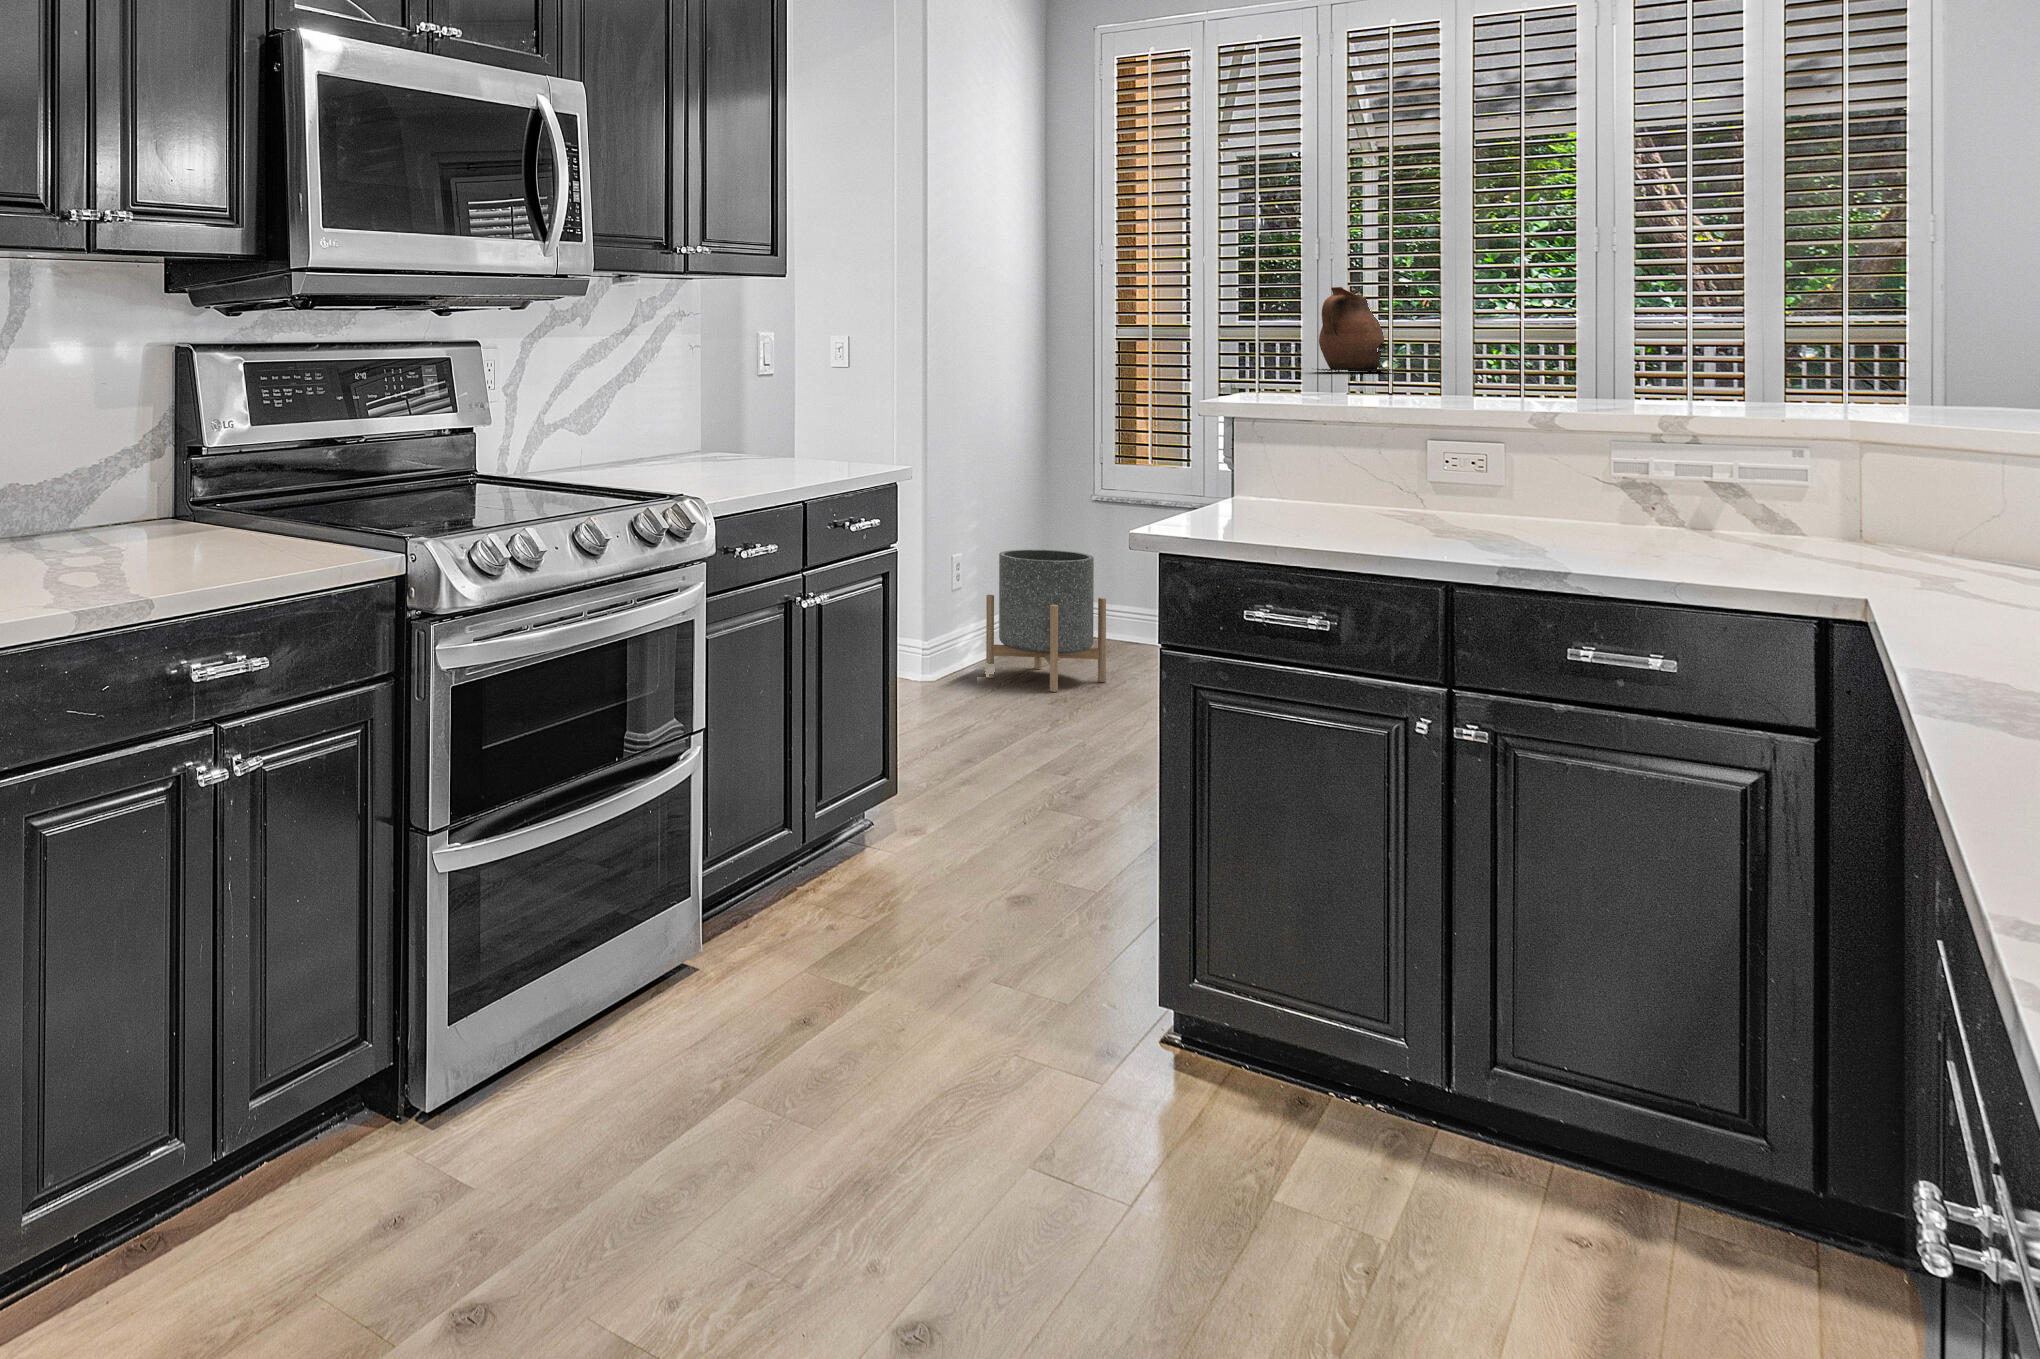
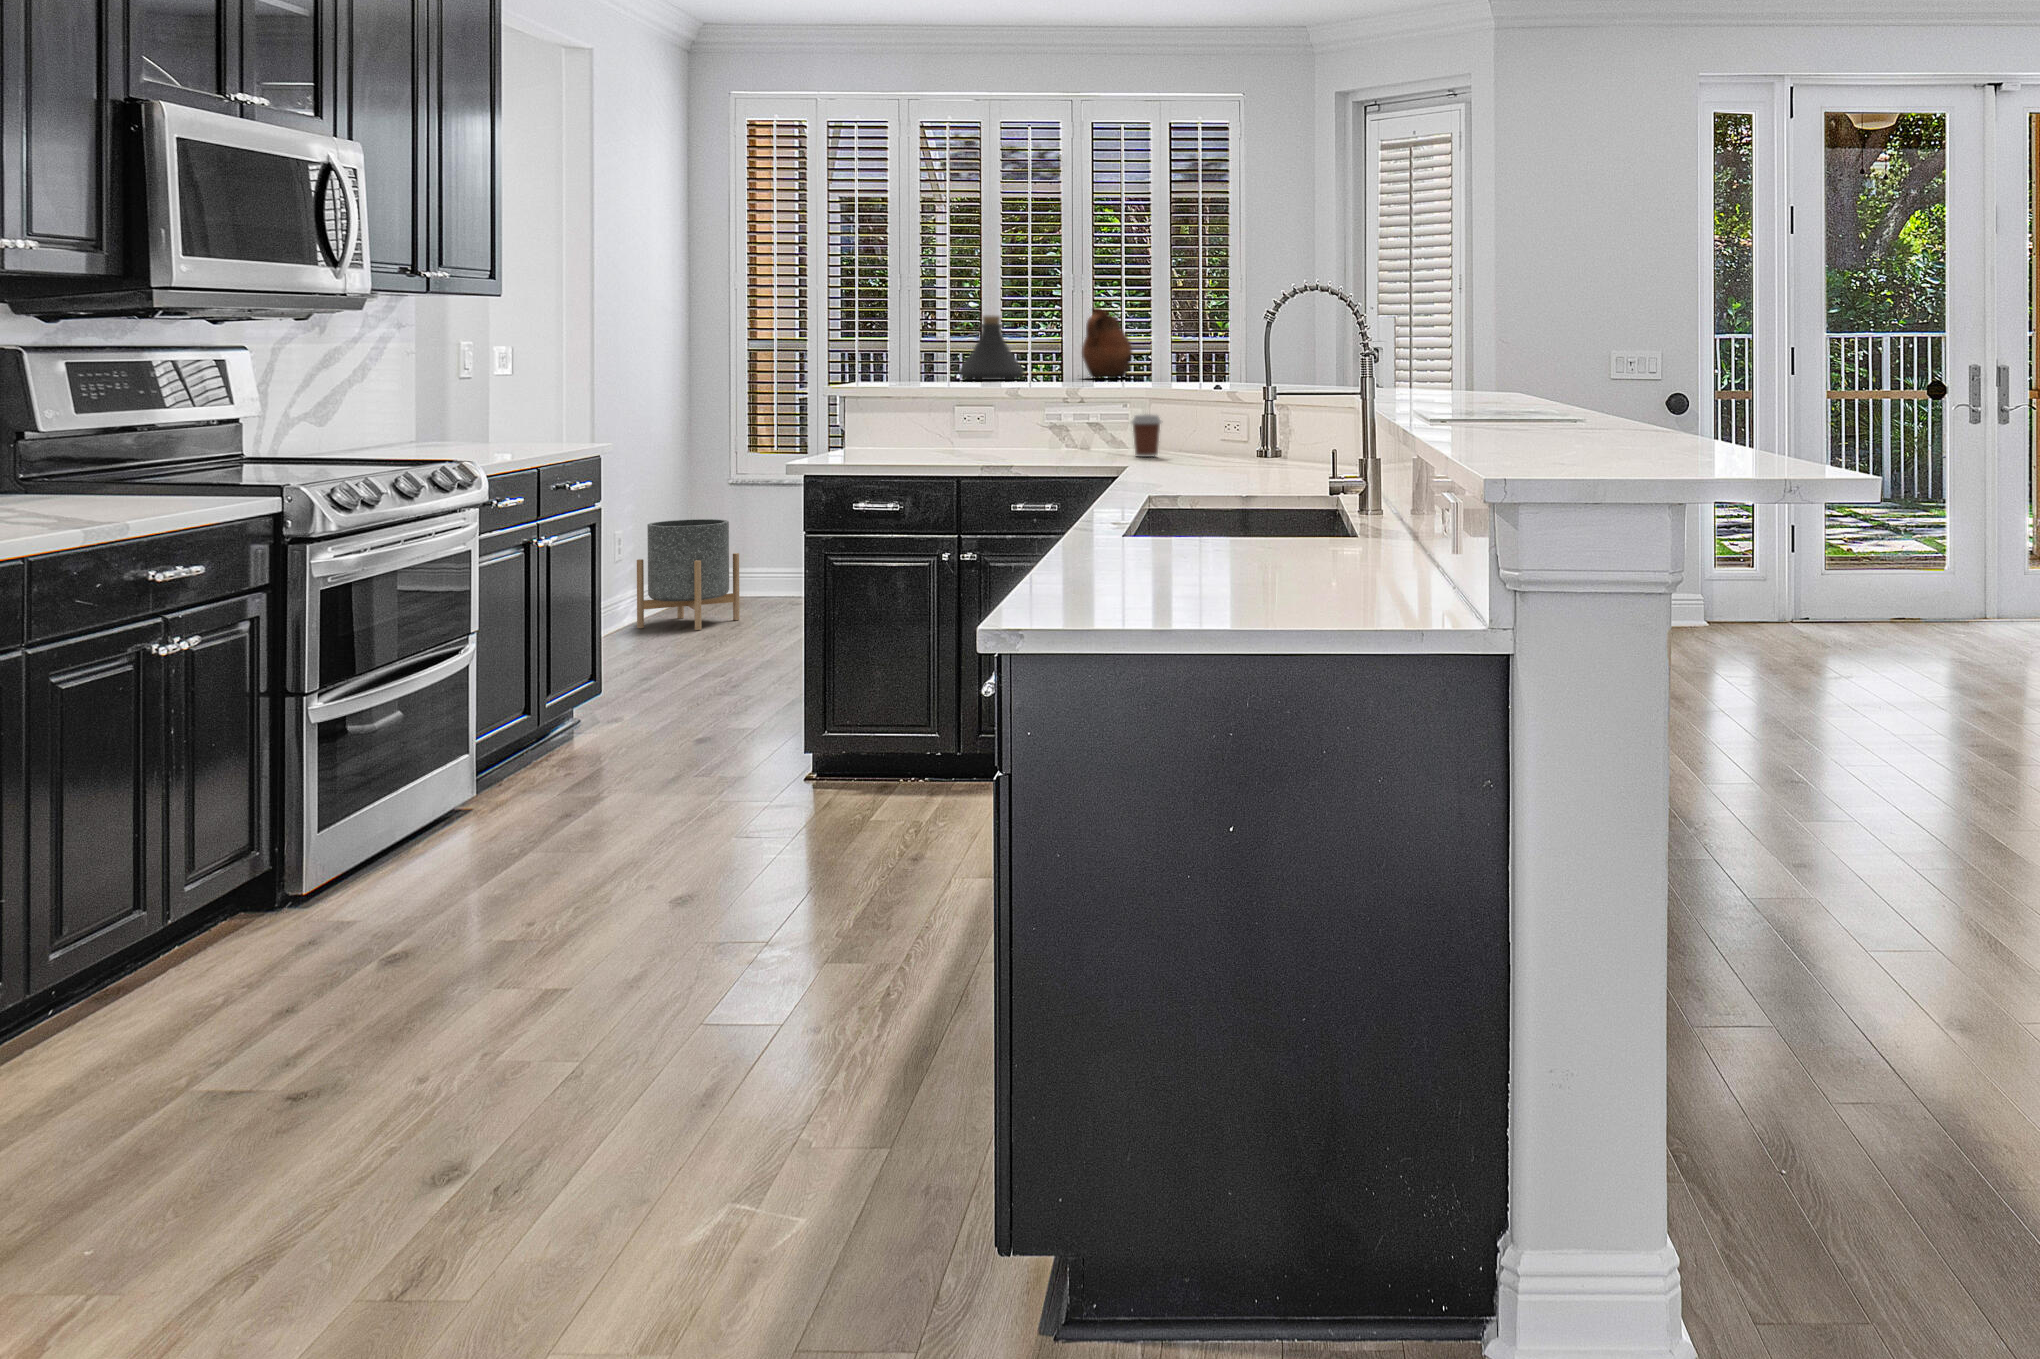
ceramic pitcher: present [1317,287,1393,372] -> present [1082,308,1132,378]
bottle: none [1411,289,1526,388] -> present [959,316,1024,380]
coffee cup: none [1820,472,1903,563] -> present [1131,414,1161,457]

